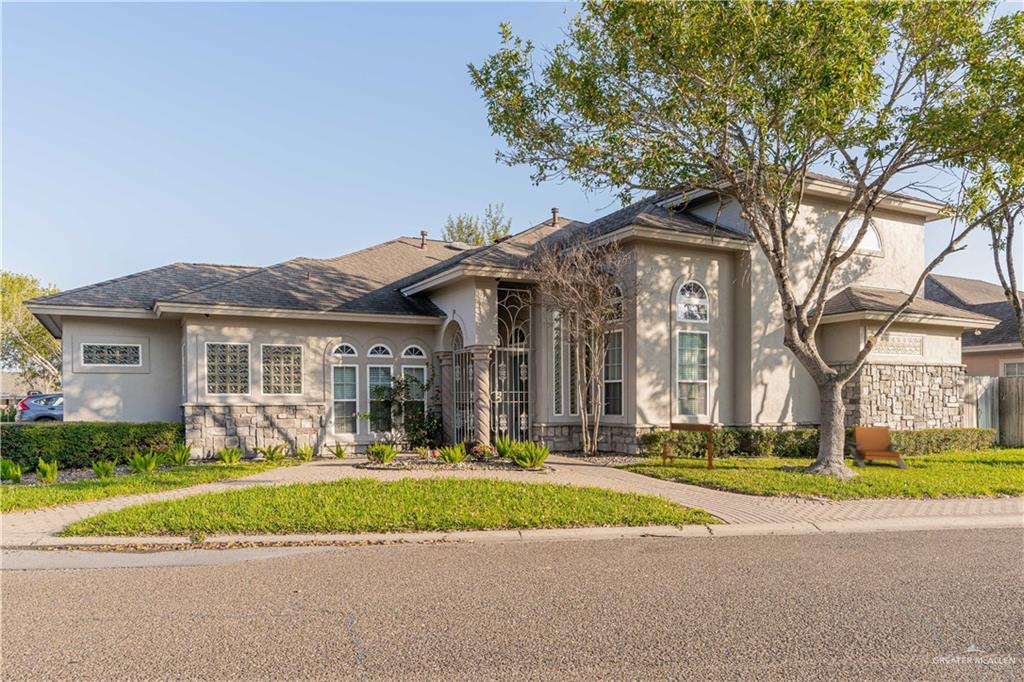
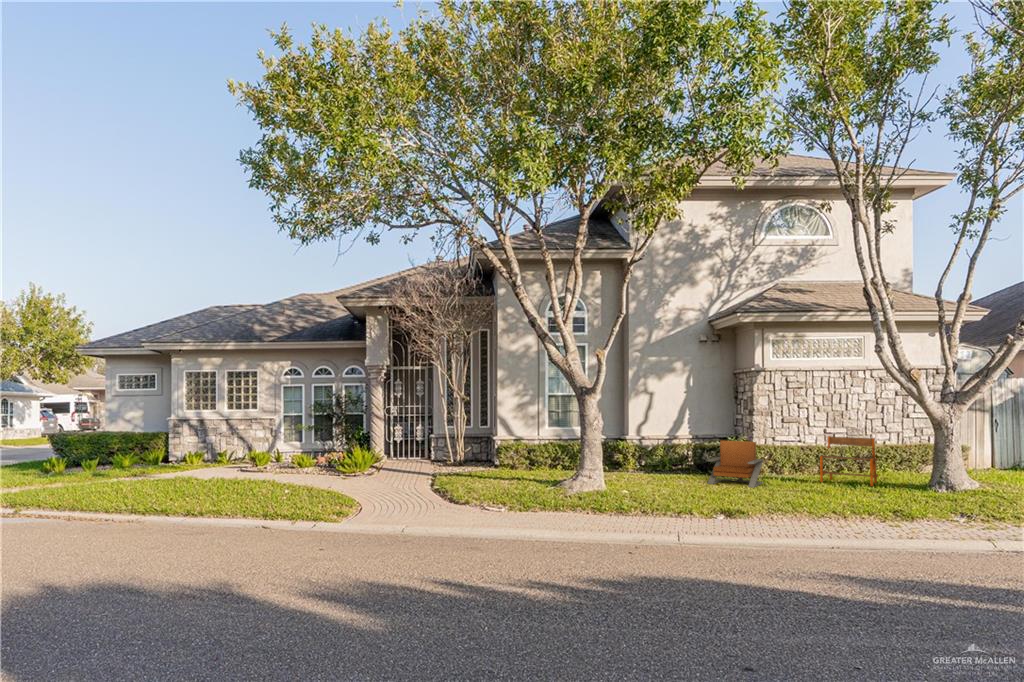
bench: present [663,422,714,470] -> present [820,436,879,486]

